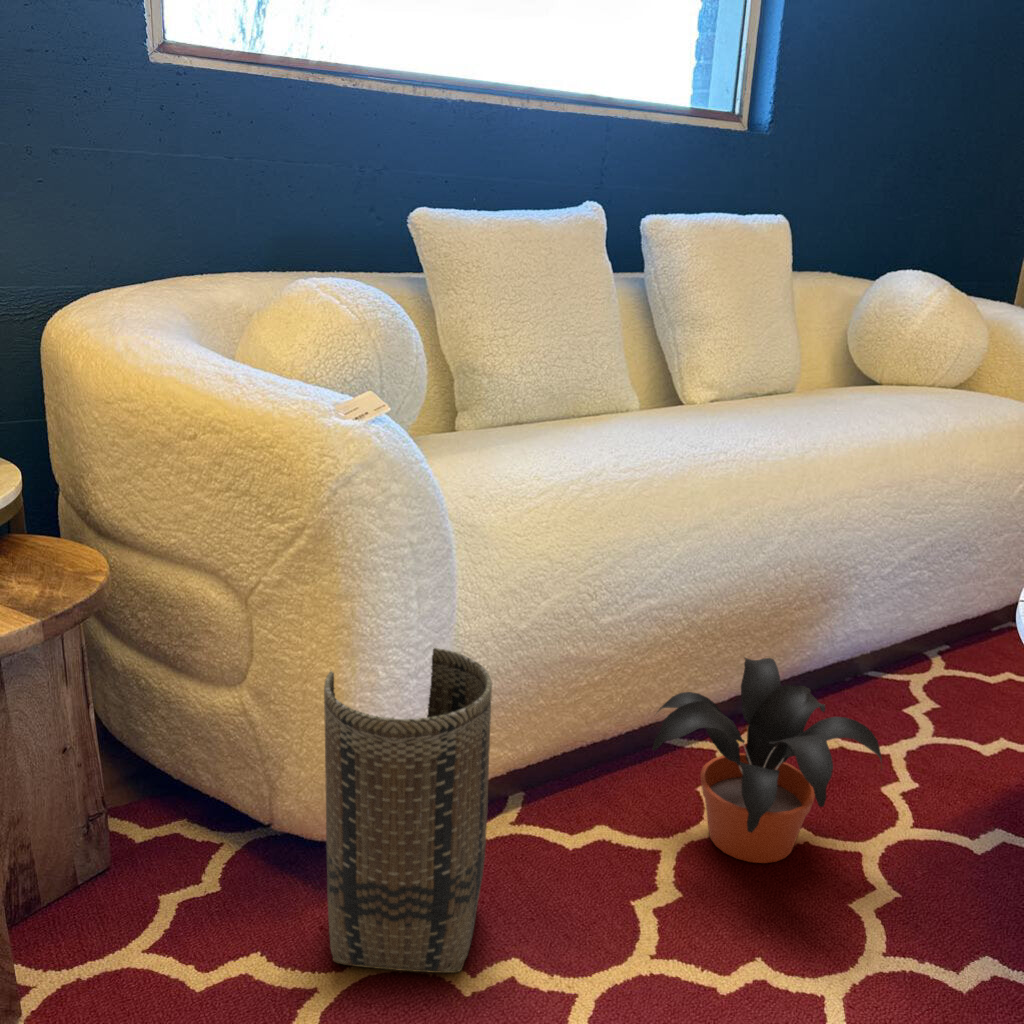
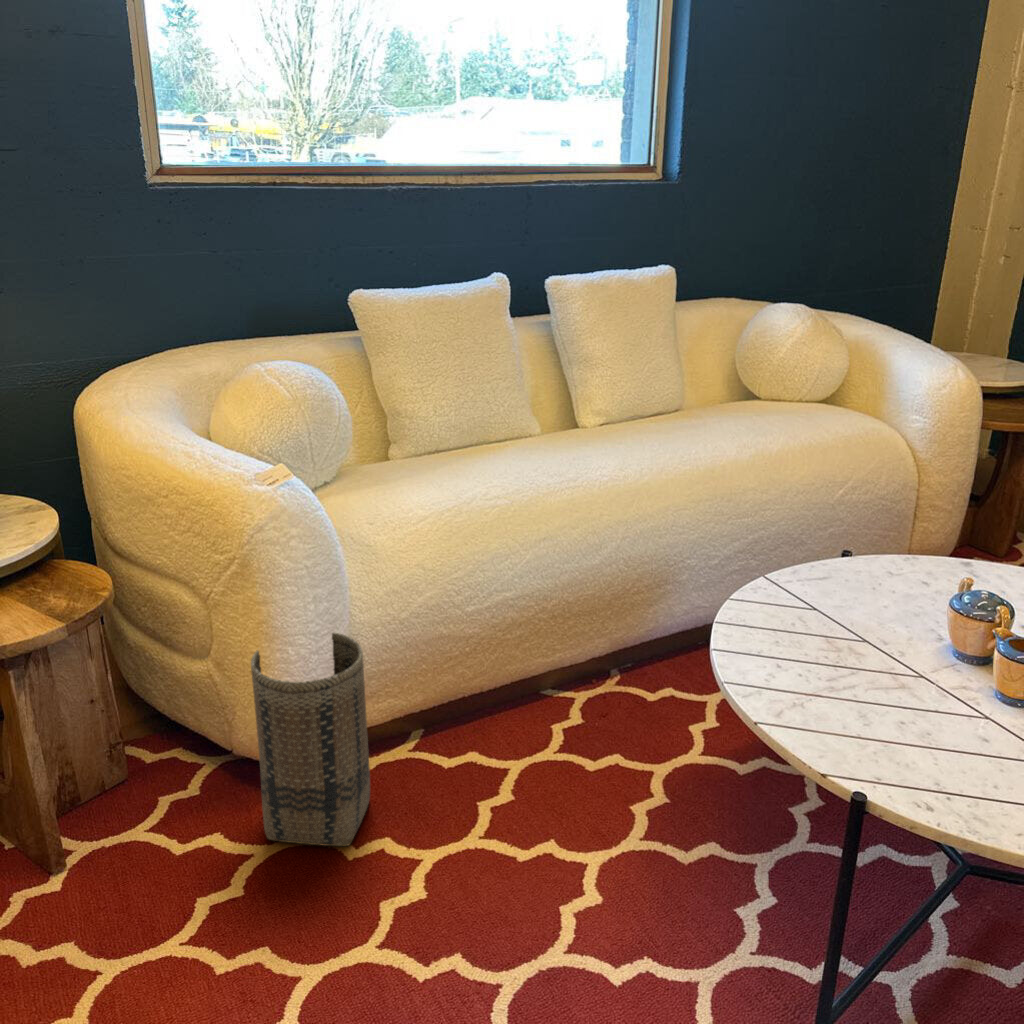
potted plant: present [652,658,882,863] -> none [495,632,659,779]

